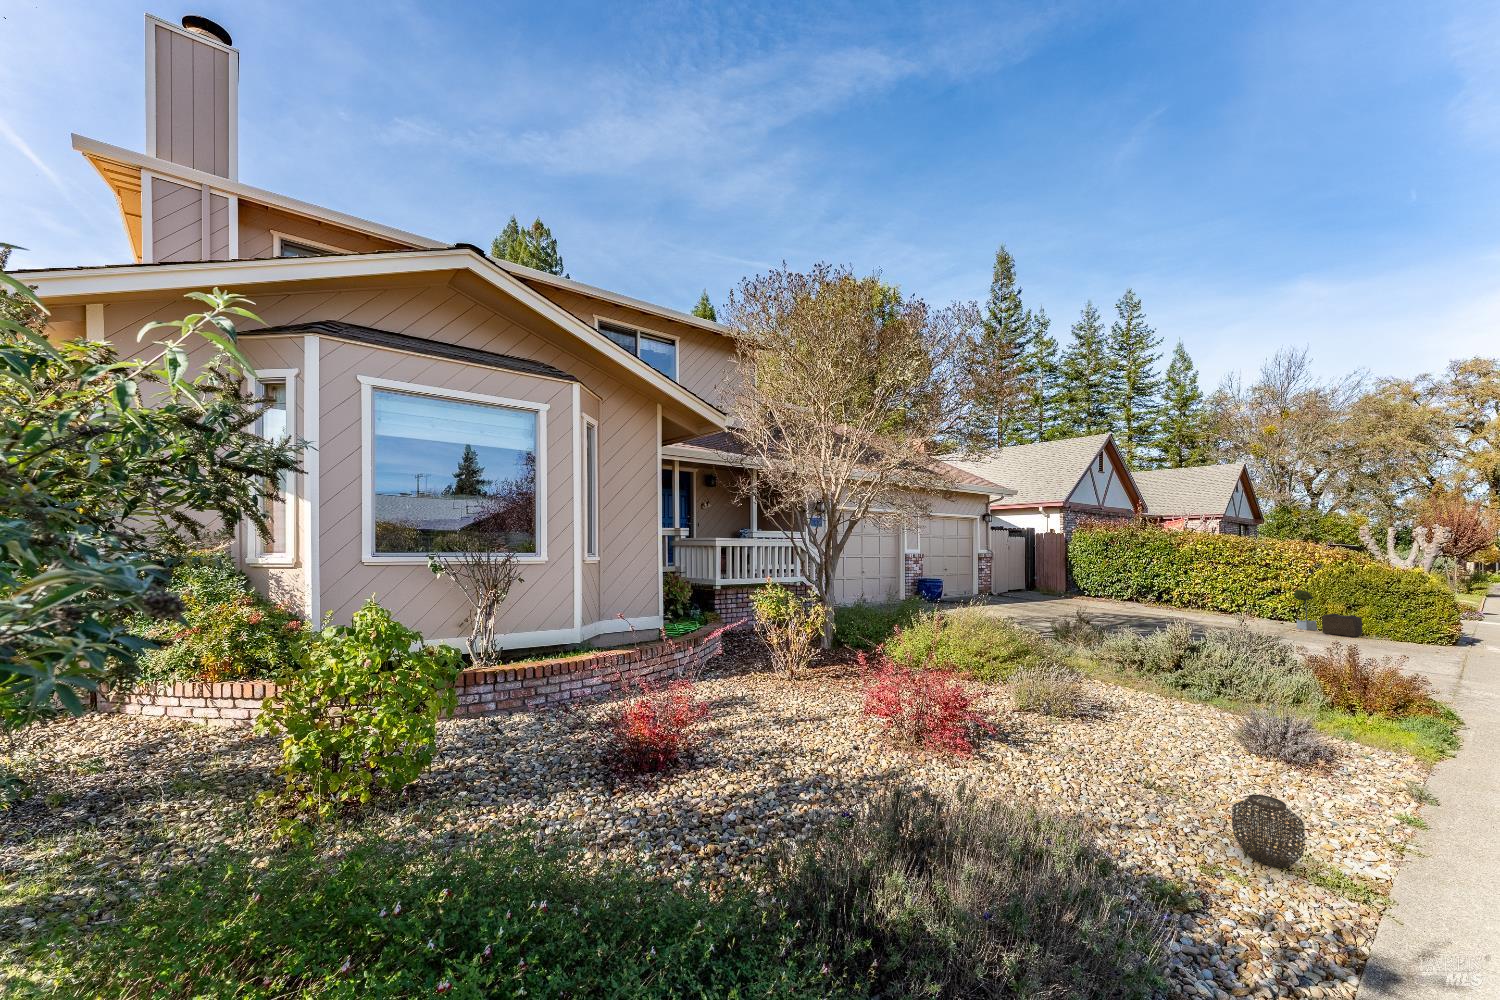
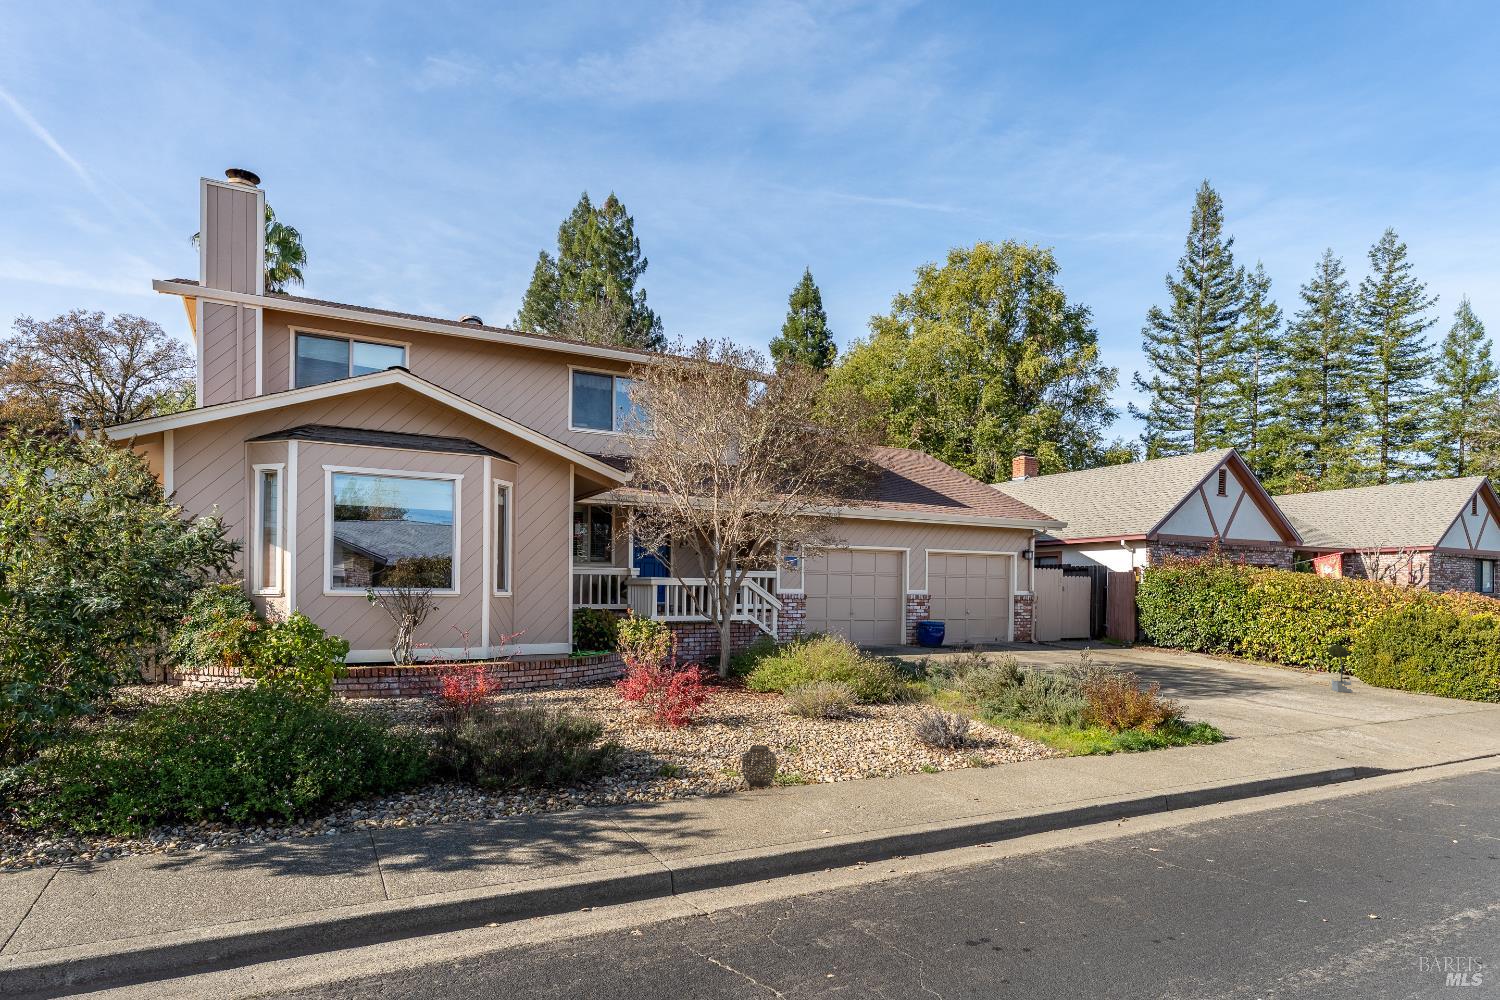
wooden crate: present [1322,614,1362,637] -> none [1345,673,1391,700]

